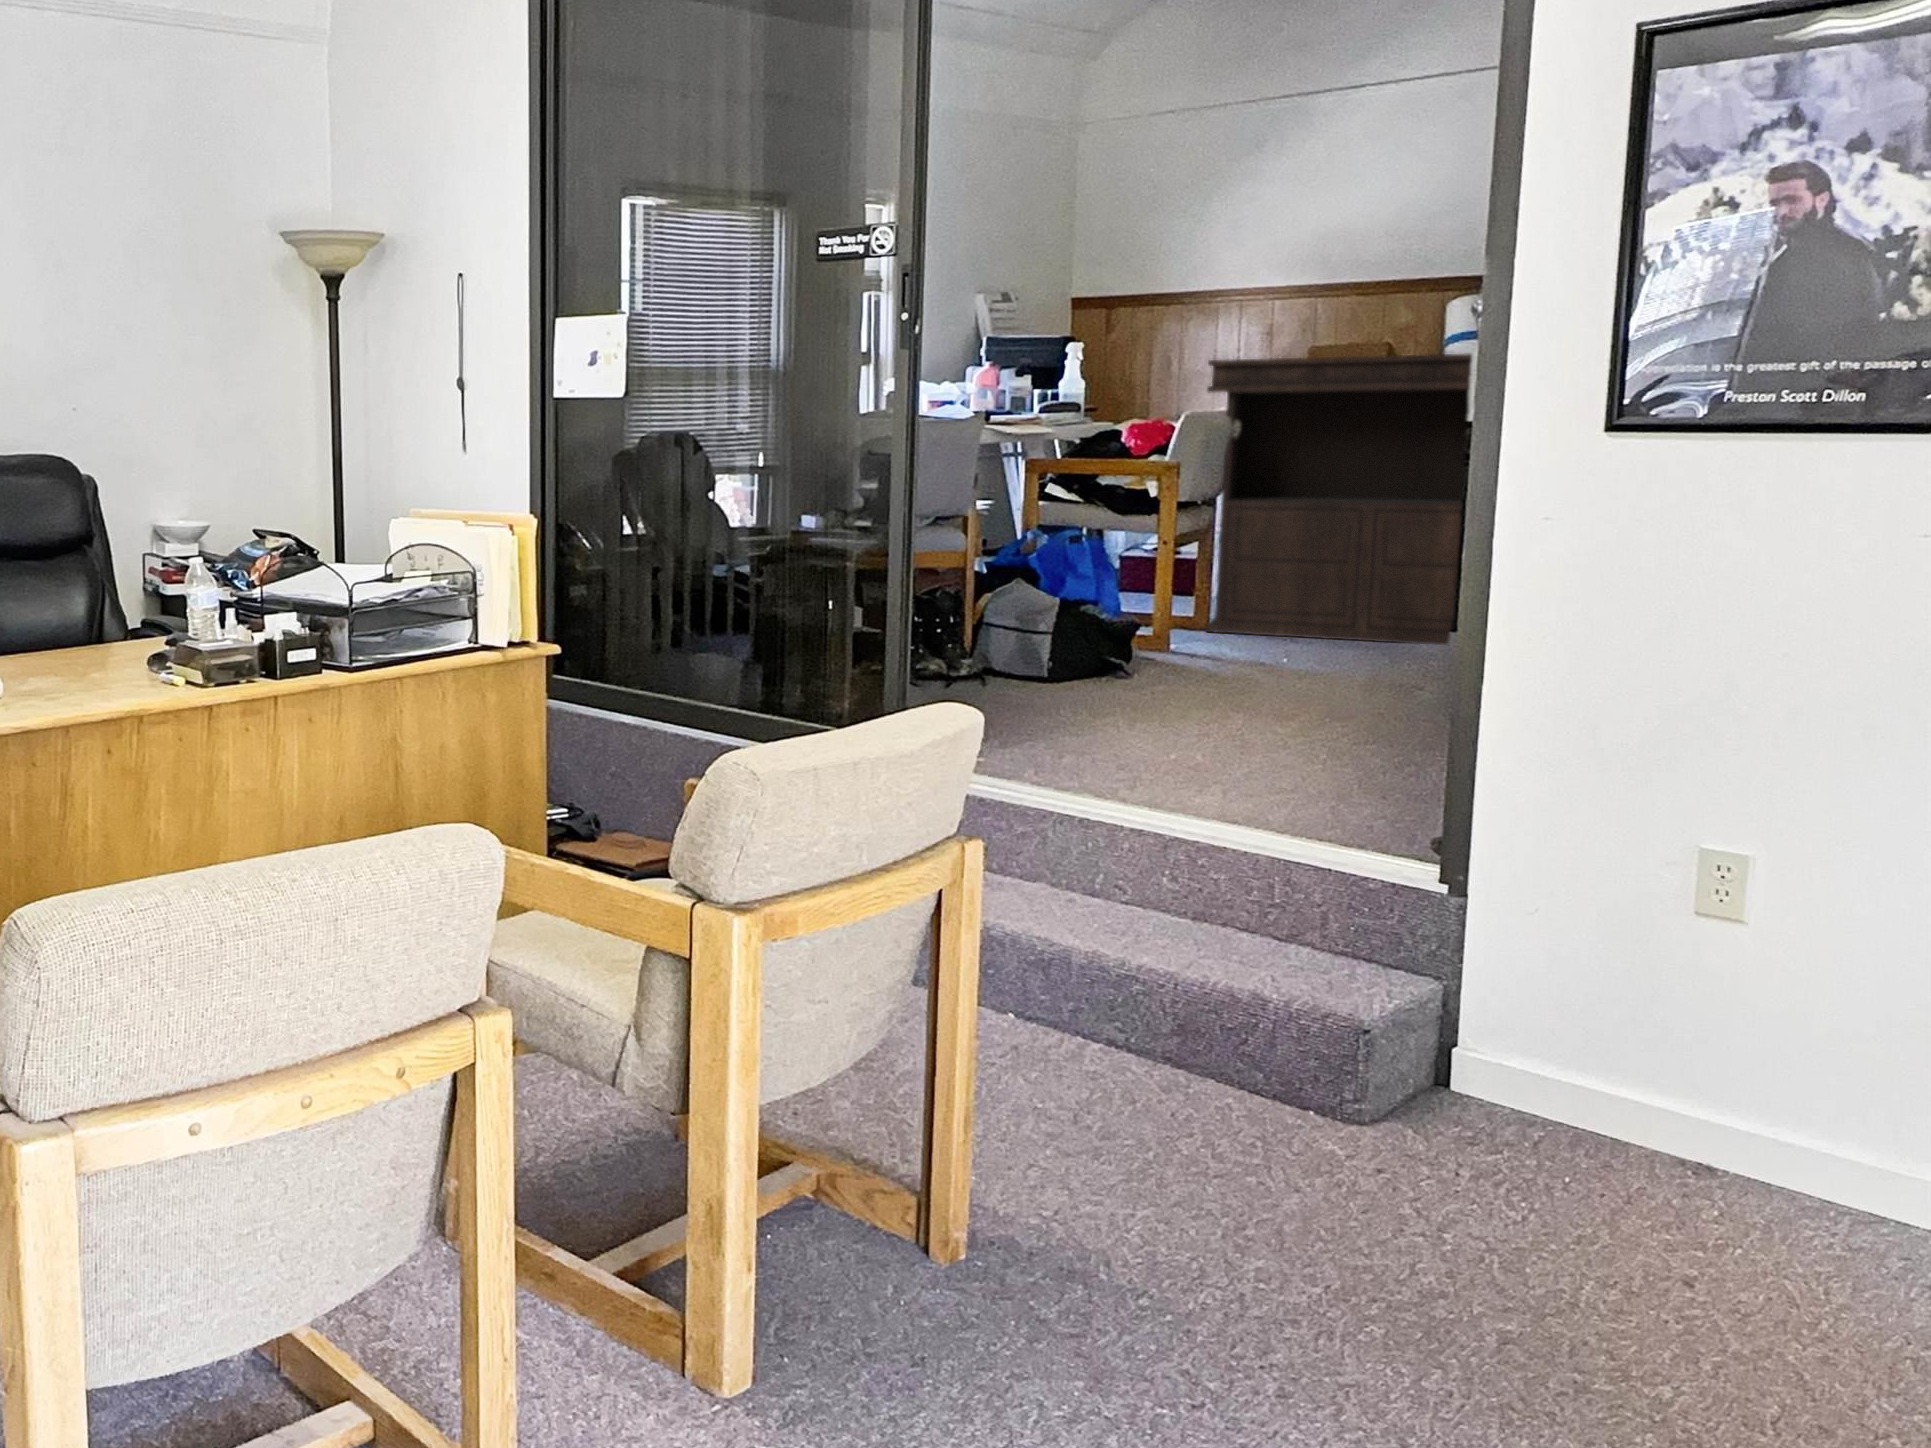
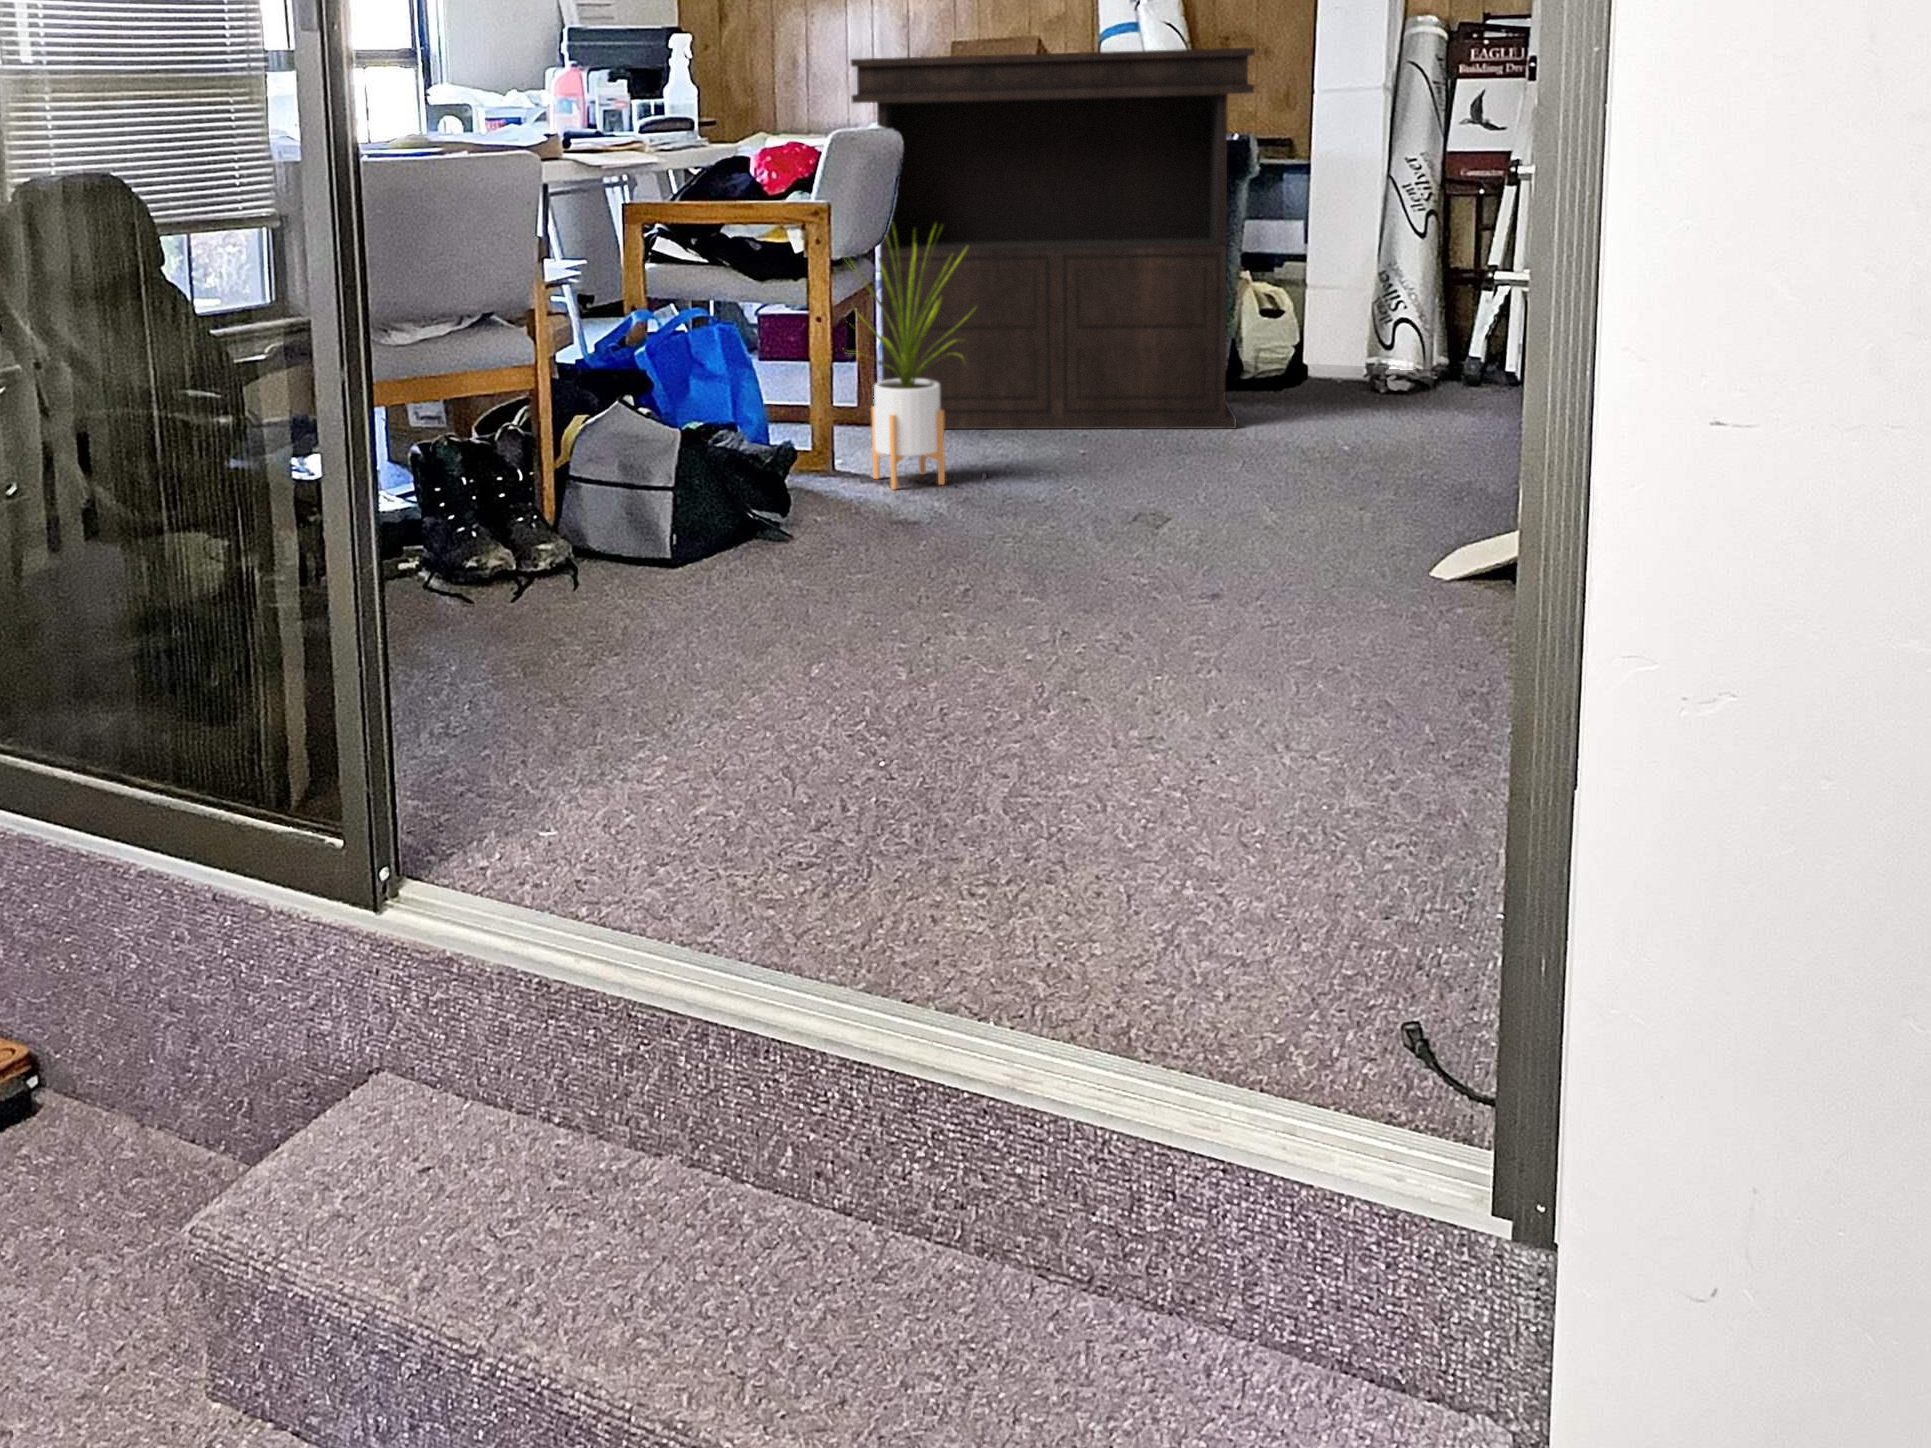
house plant: none [1181,475,1290,662] -> present [853,223,974,489]

